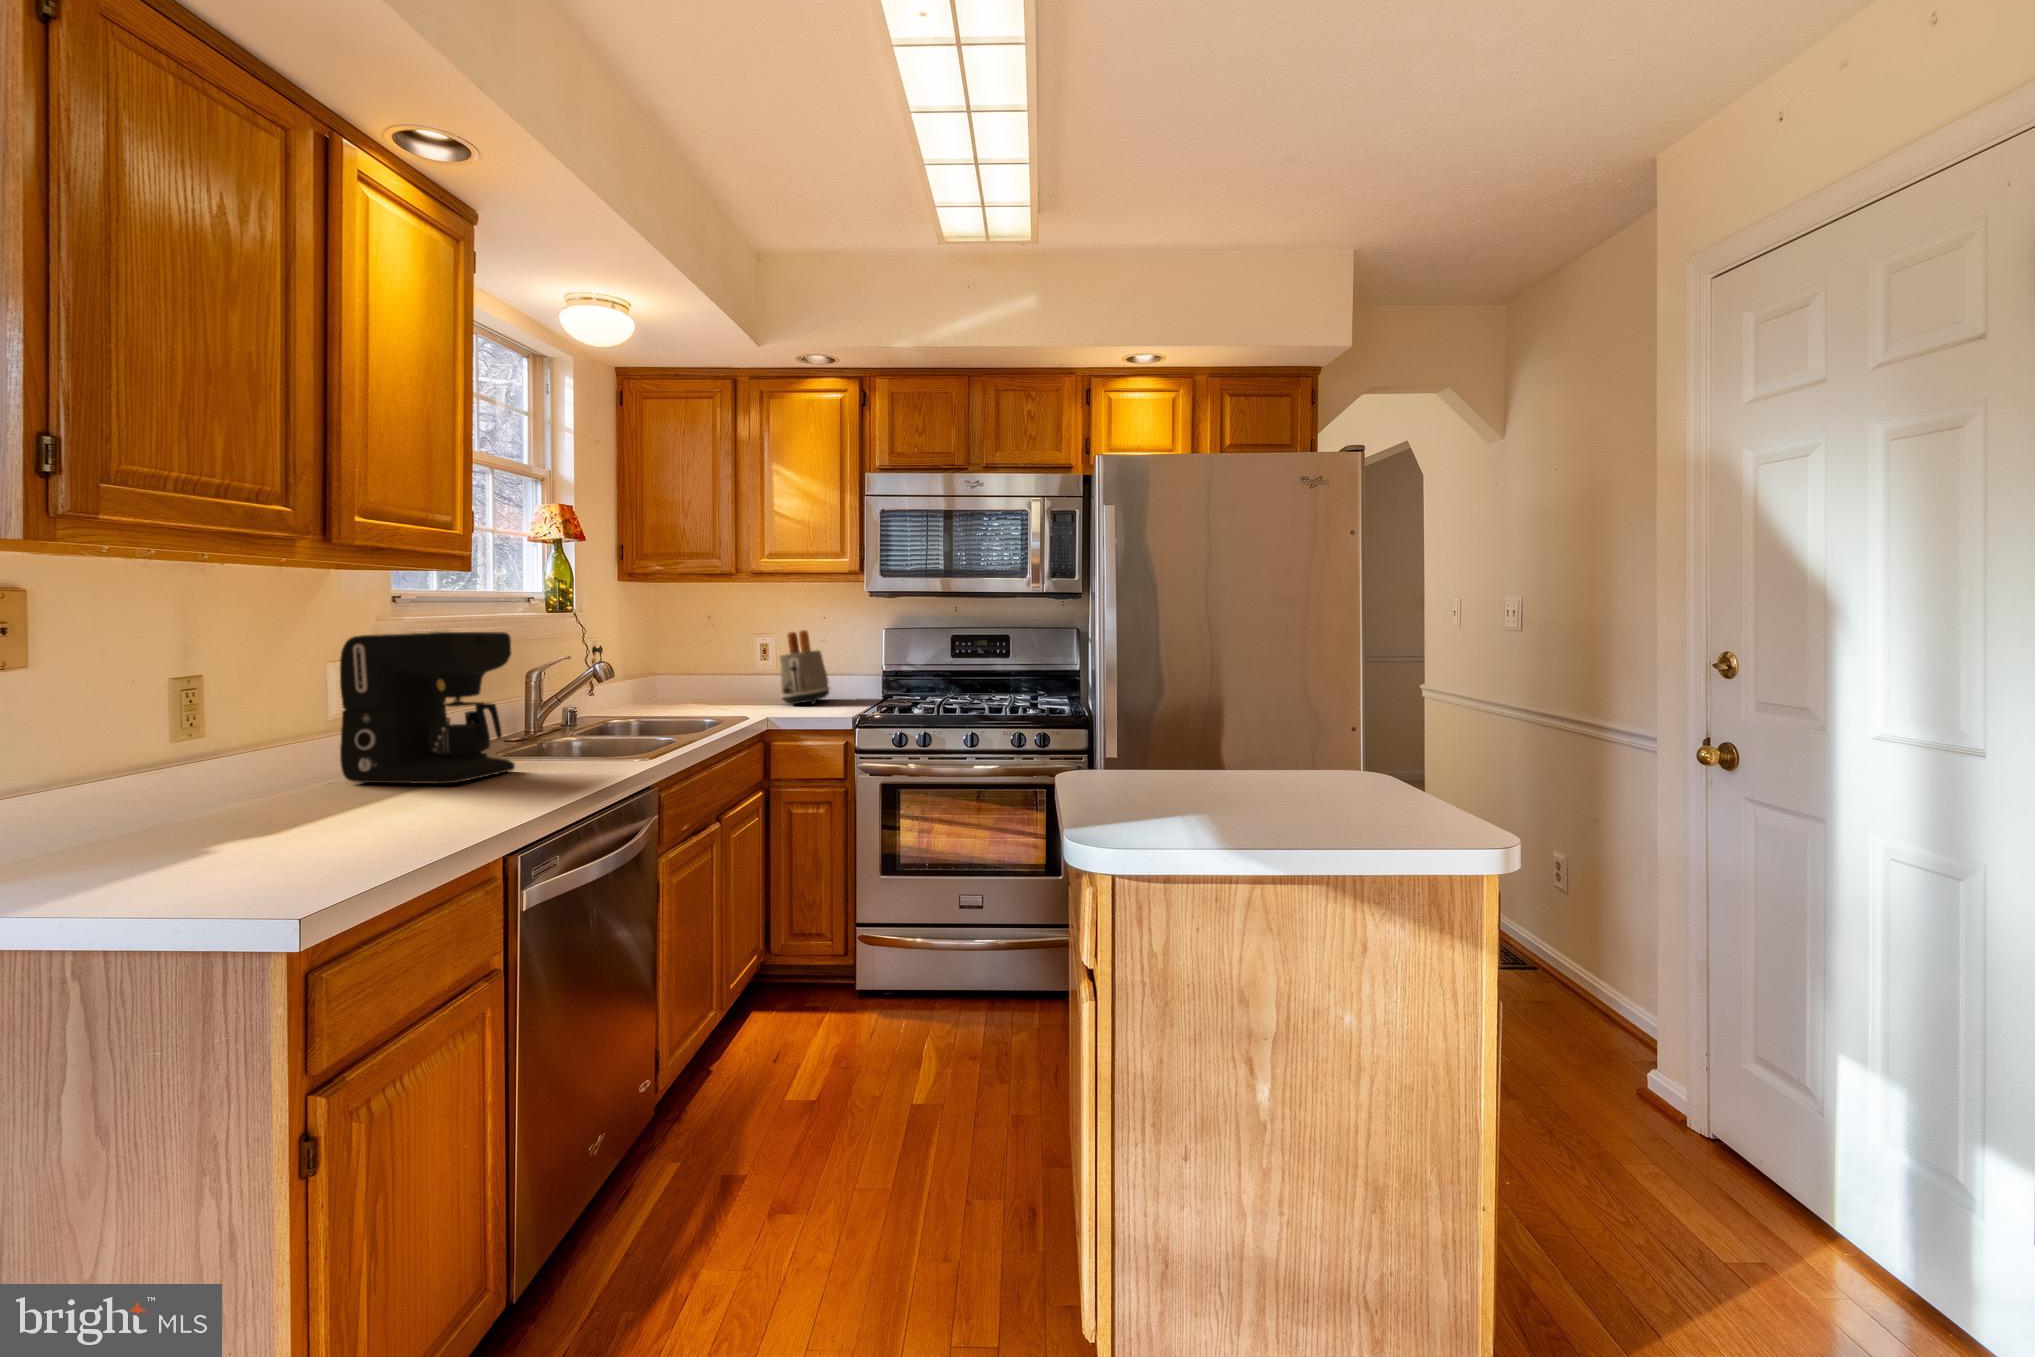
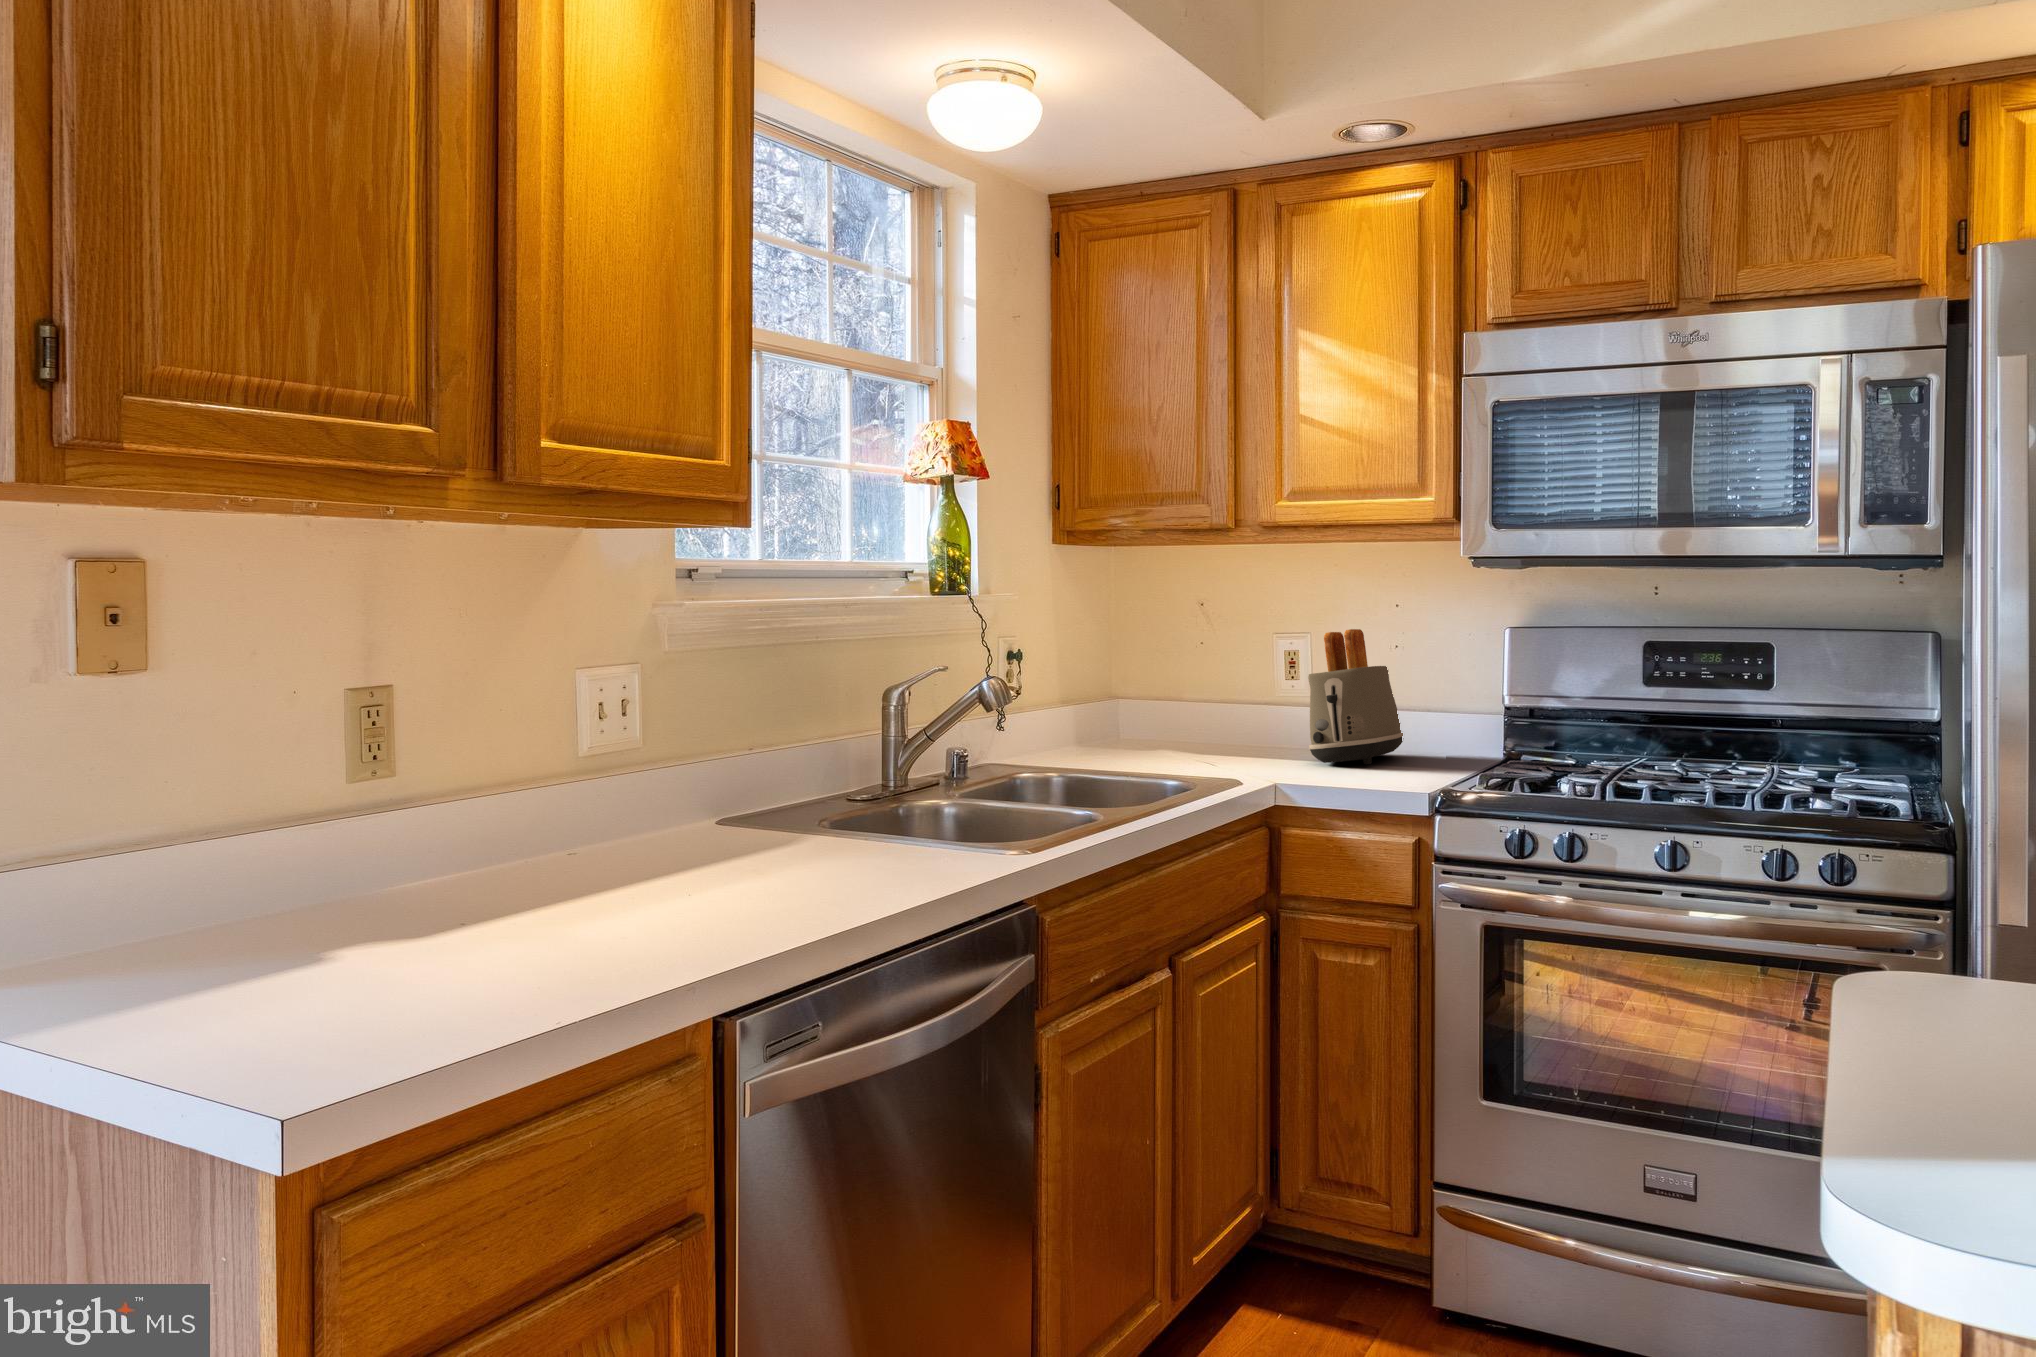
coffee maker: present [340,632,515,784] -> none [563,632,811,888]

